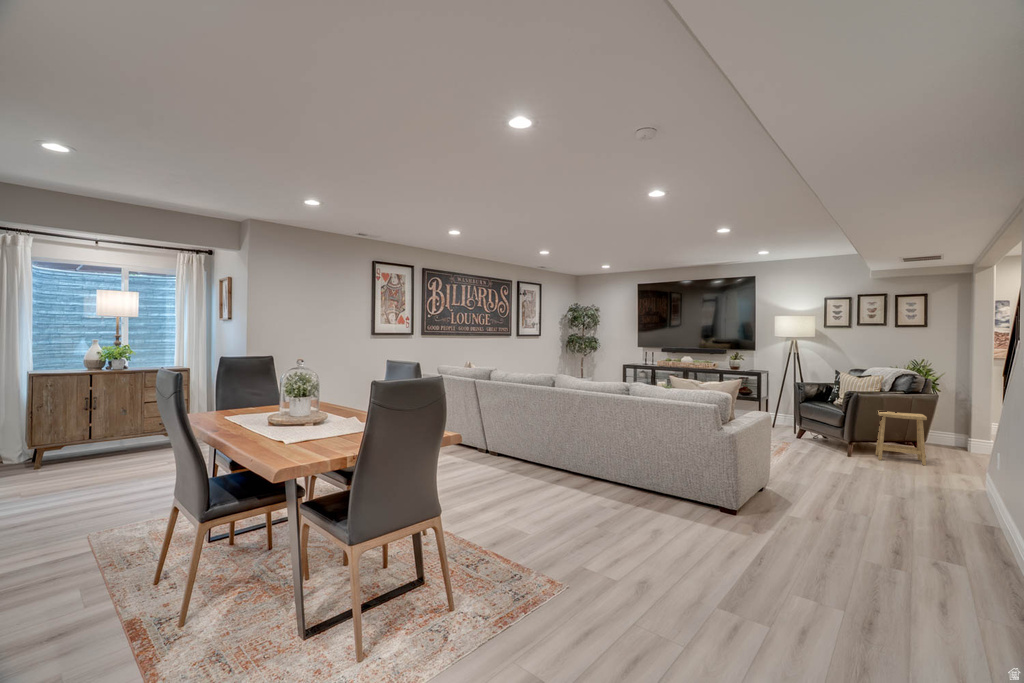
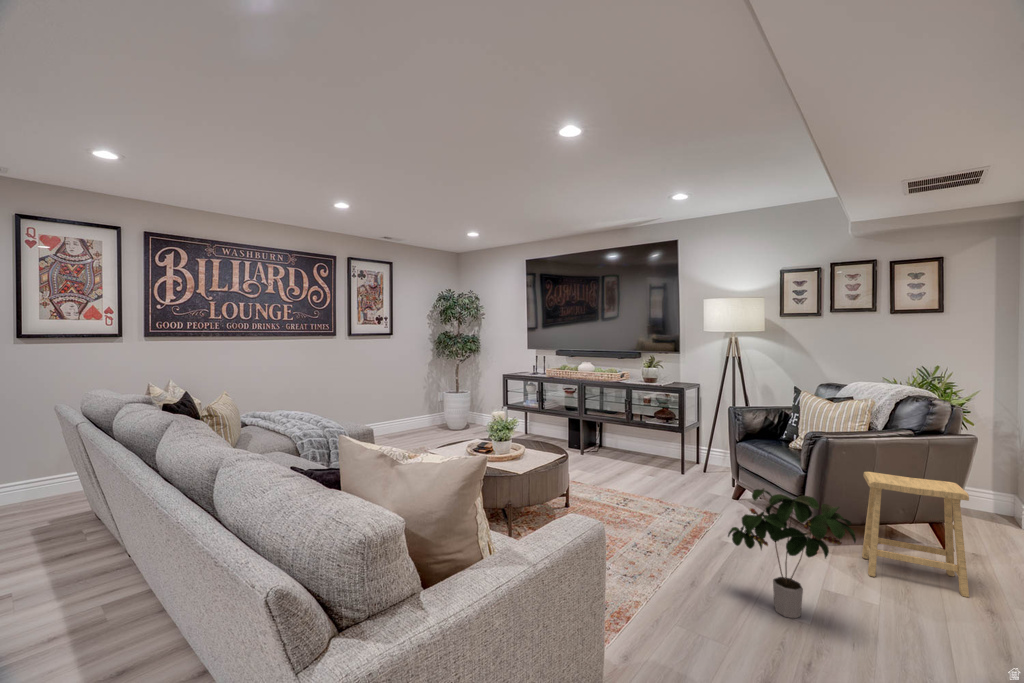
potted plant: none [811,412,873,469] -> present [728,488,856,618]

